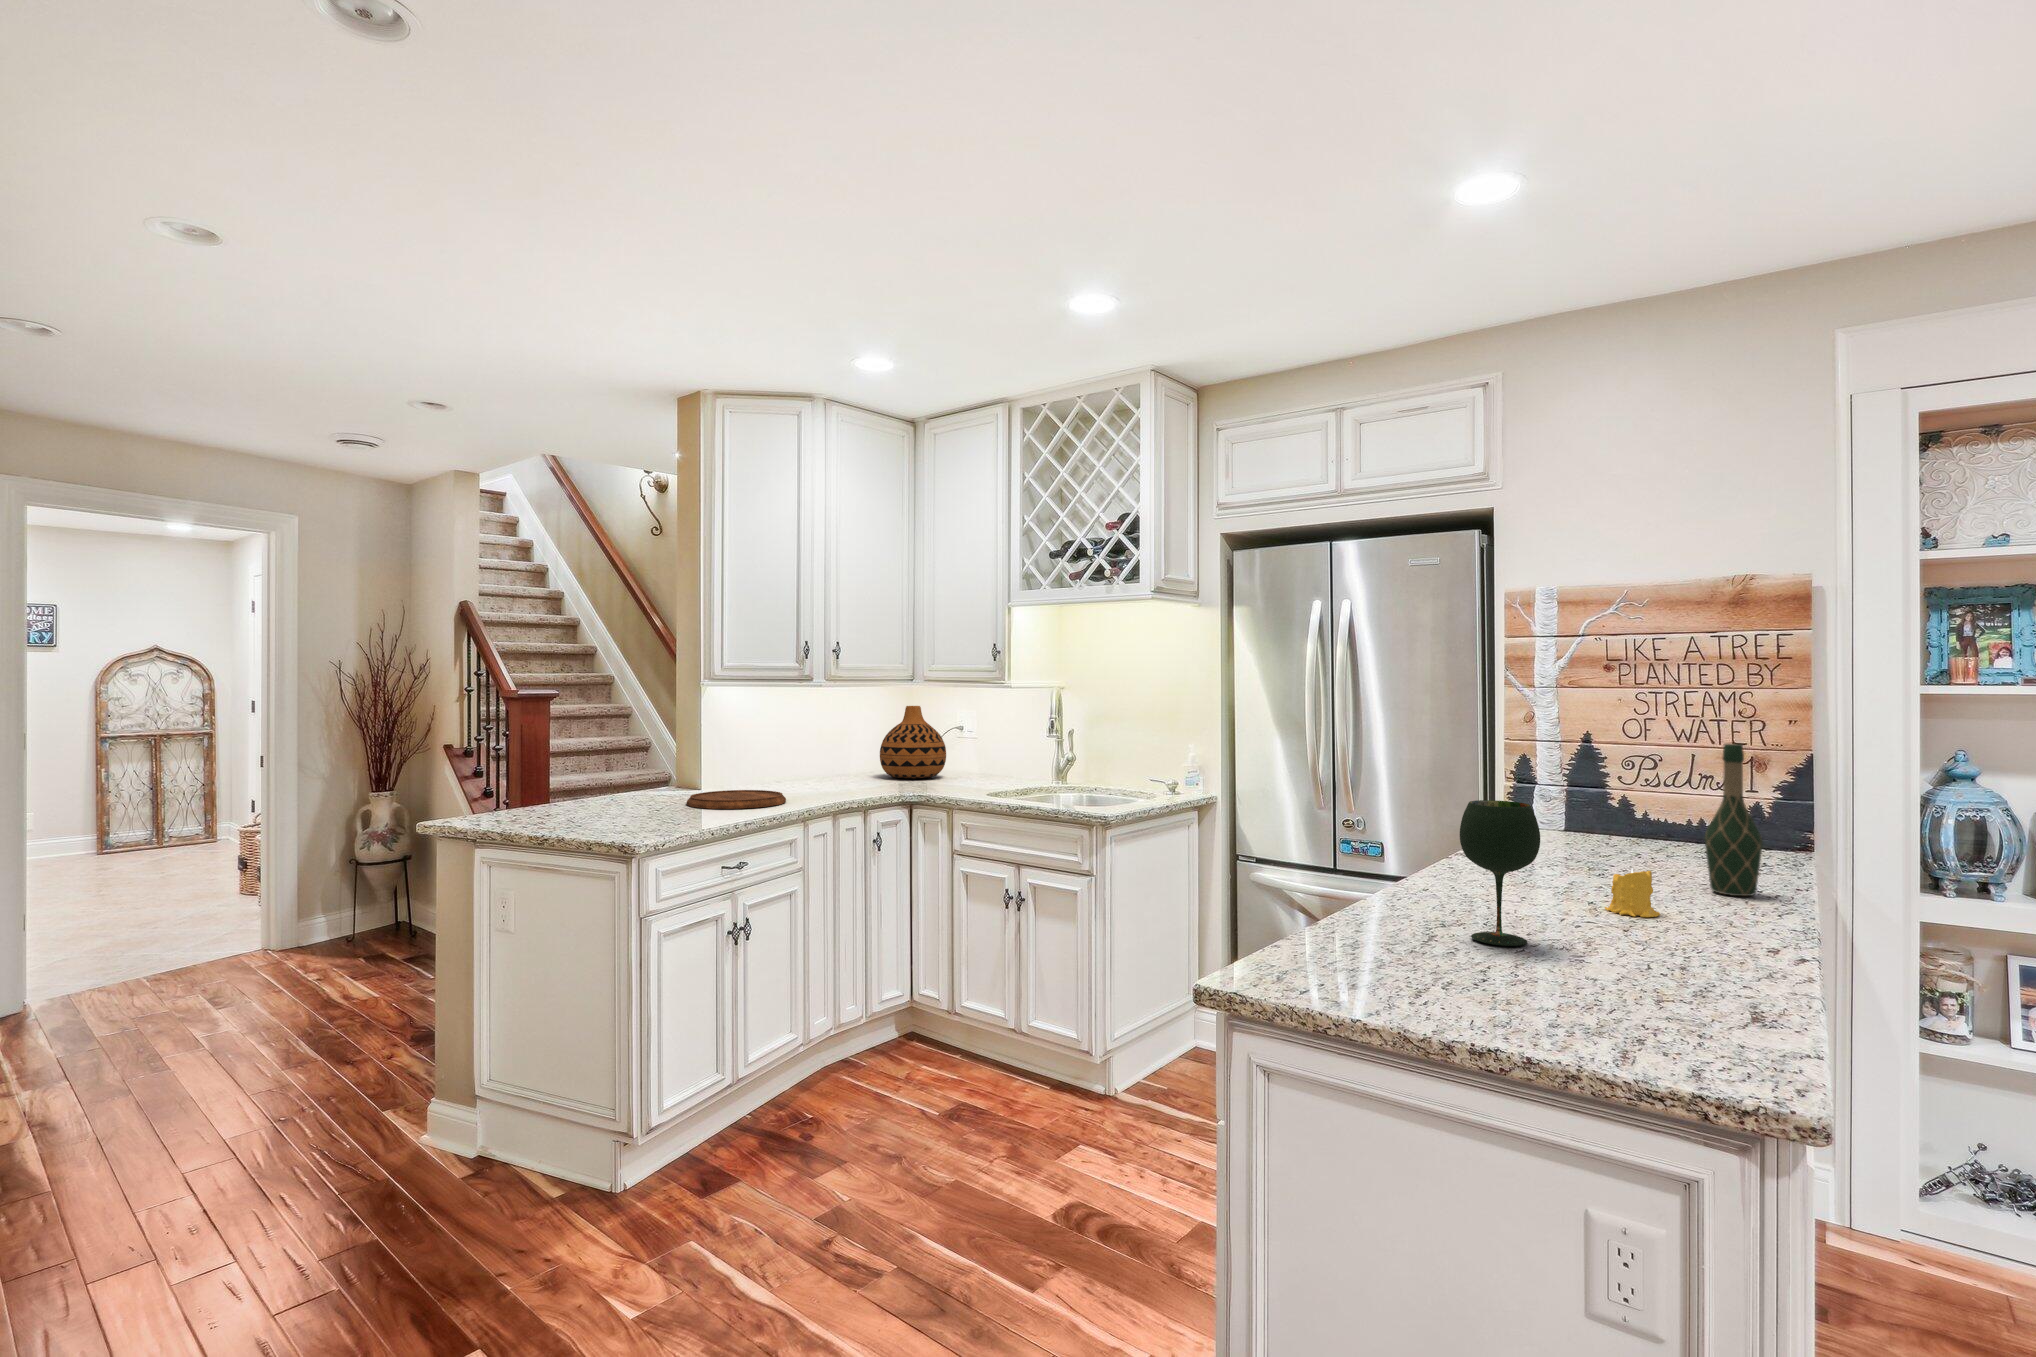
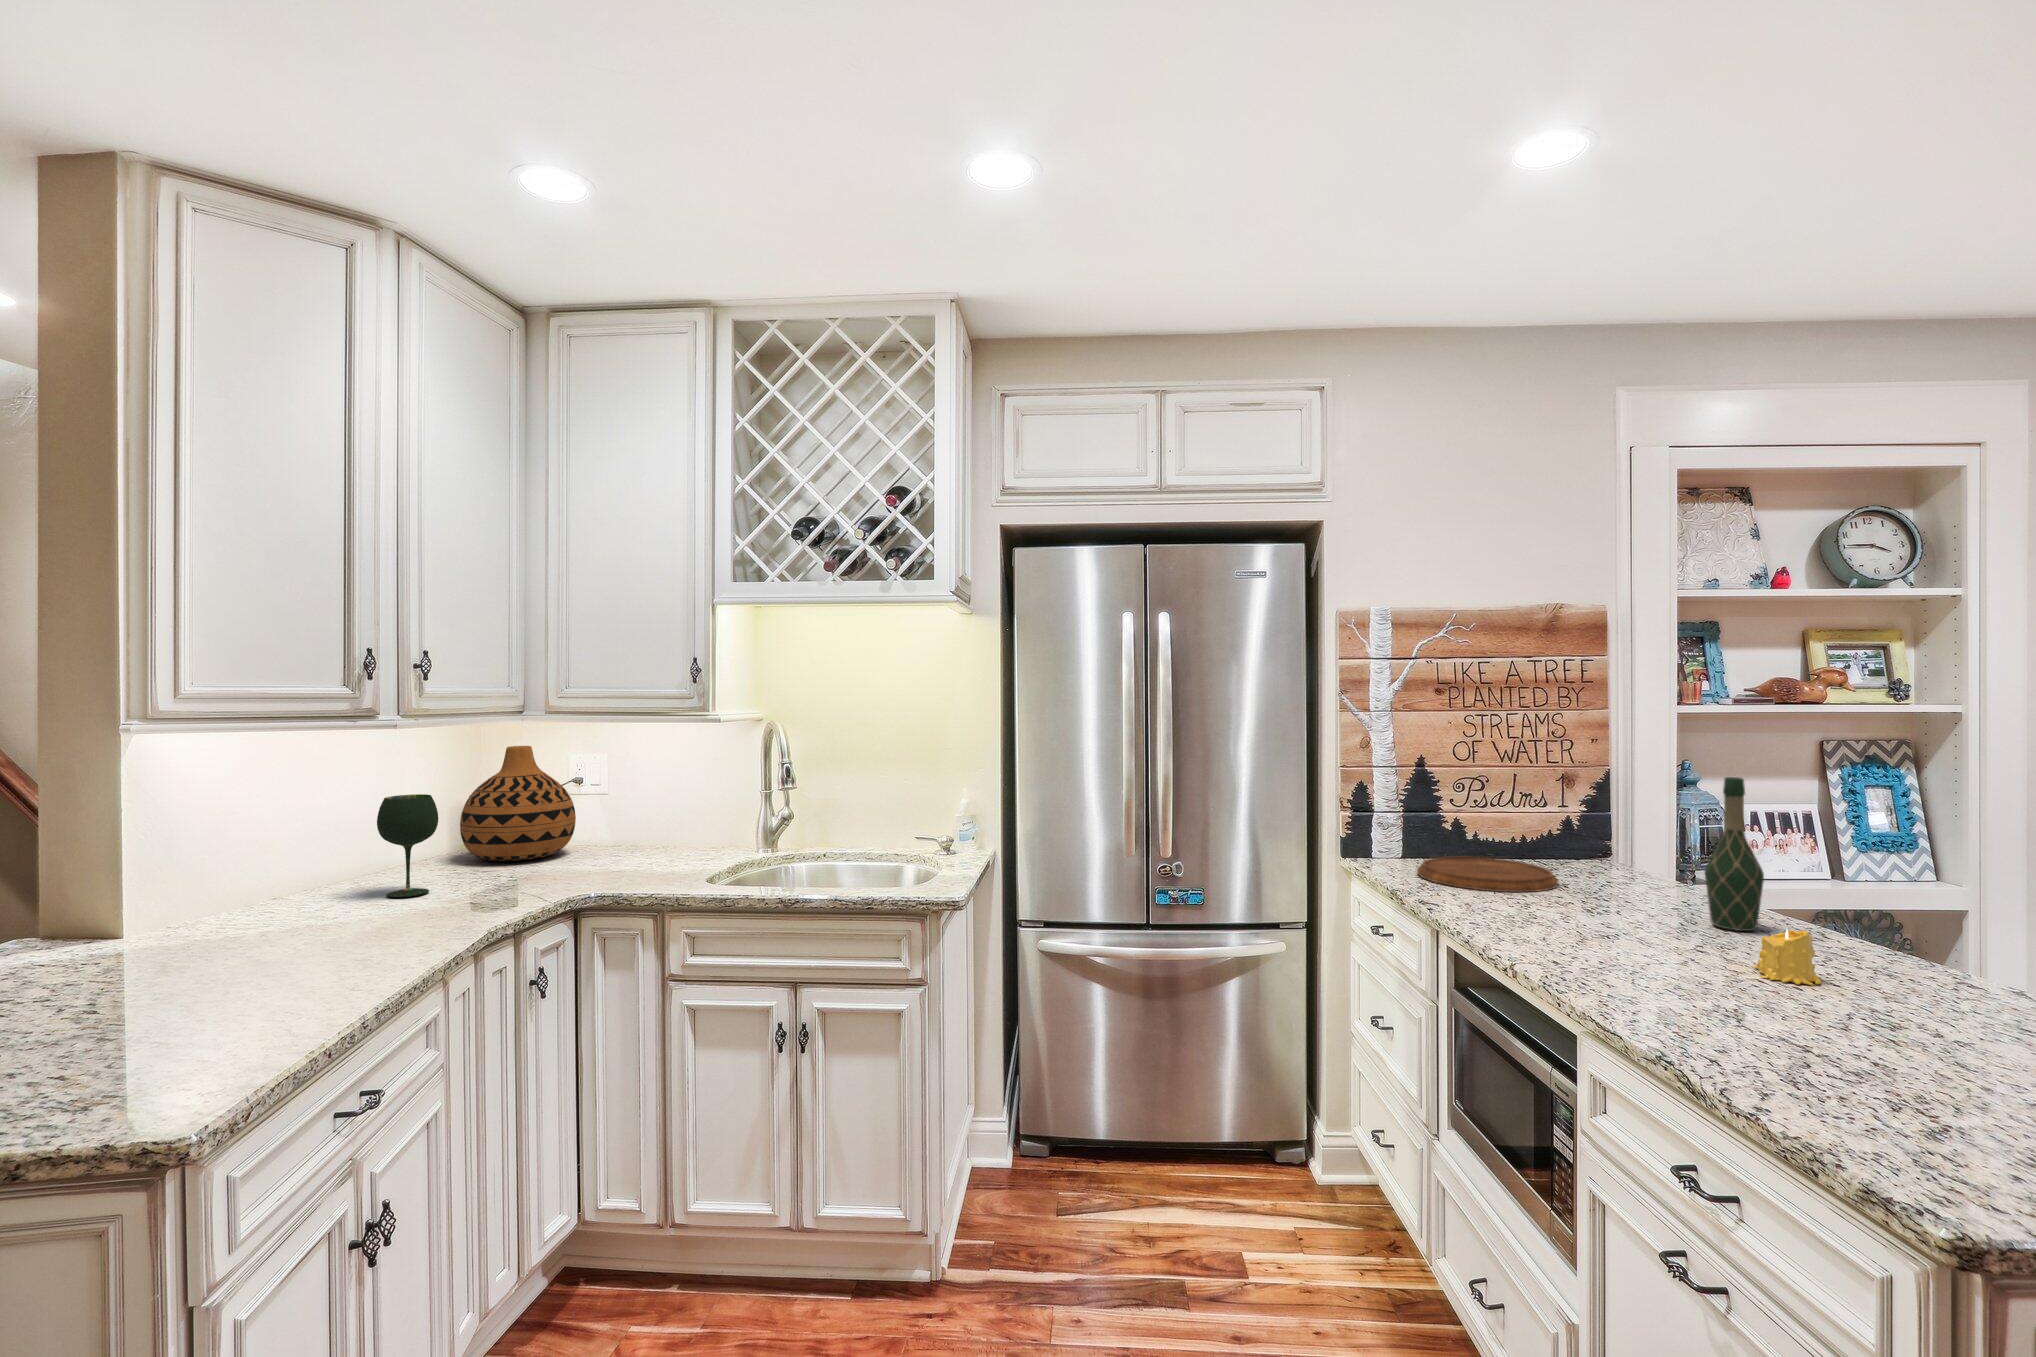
cutting board: present [687,790,786,809] -> present [1417,857,1558,892]
wine glass: present [1460,800,1540,946] -> present [377,794,438,897]

